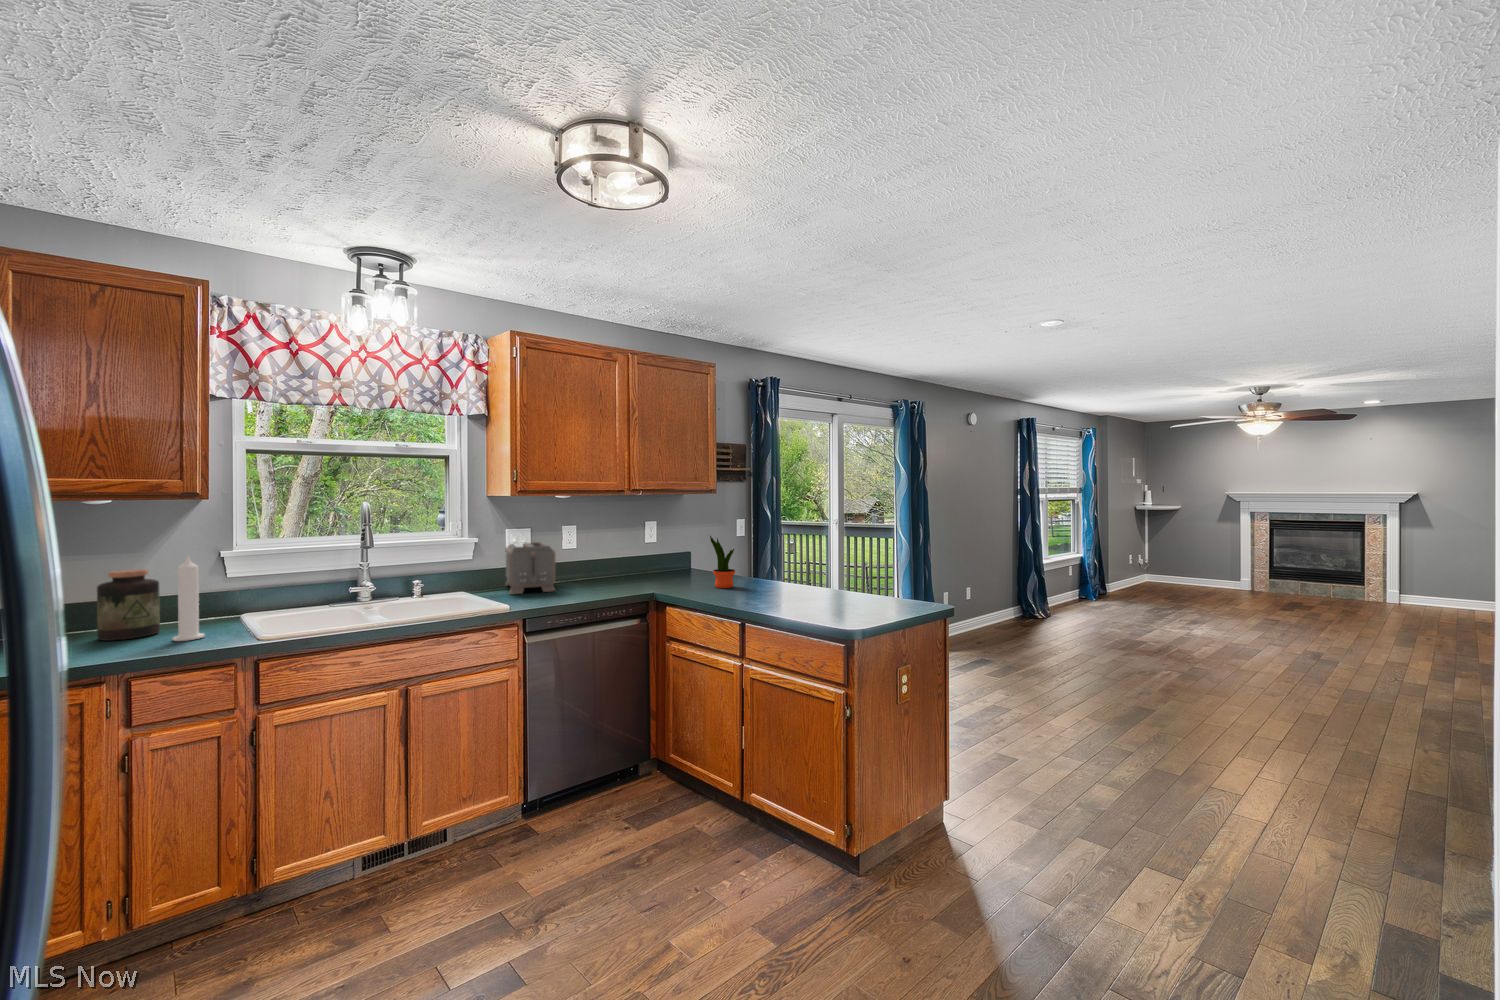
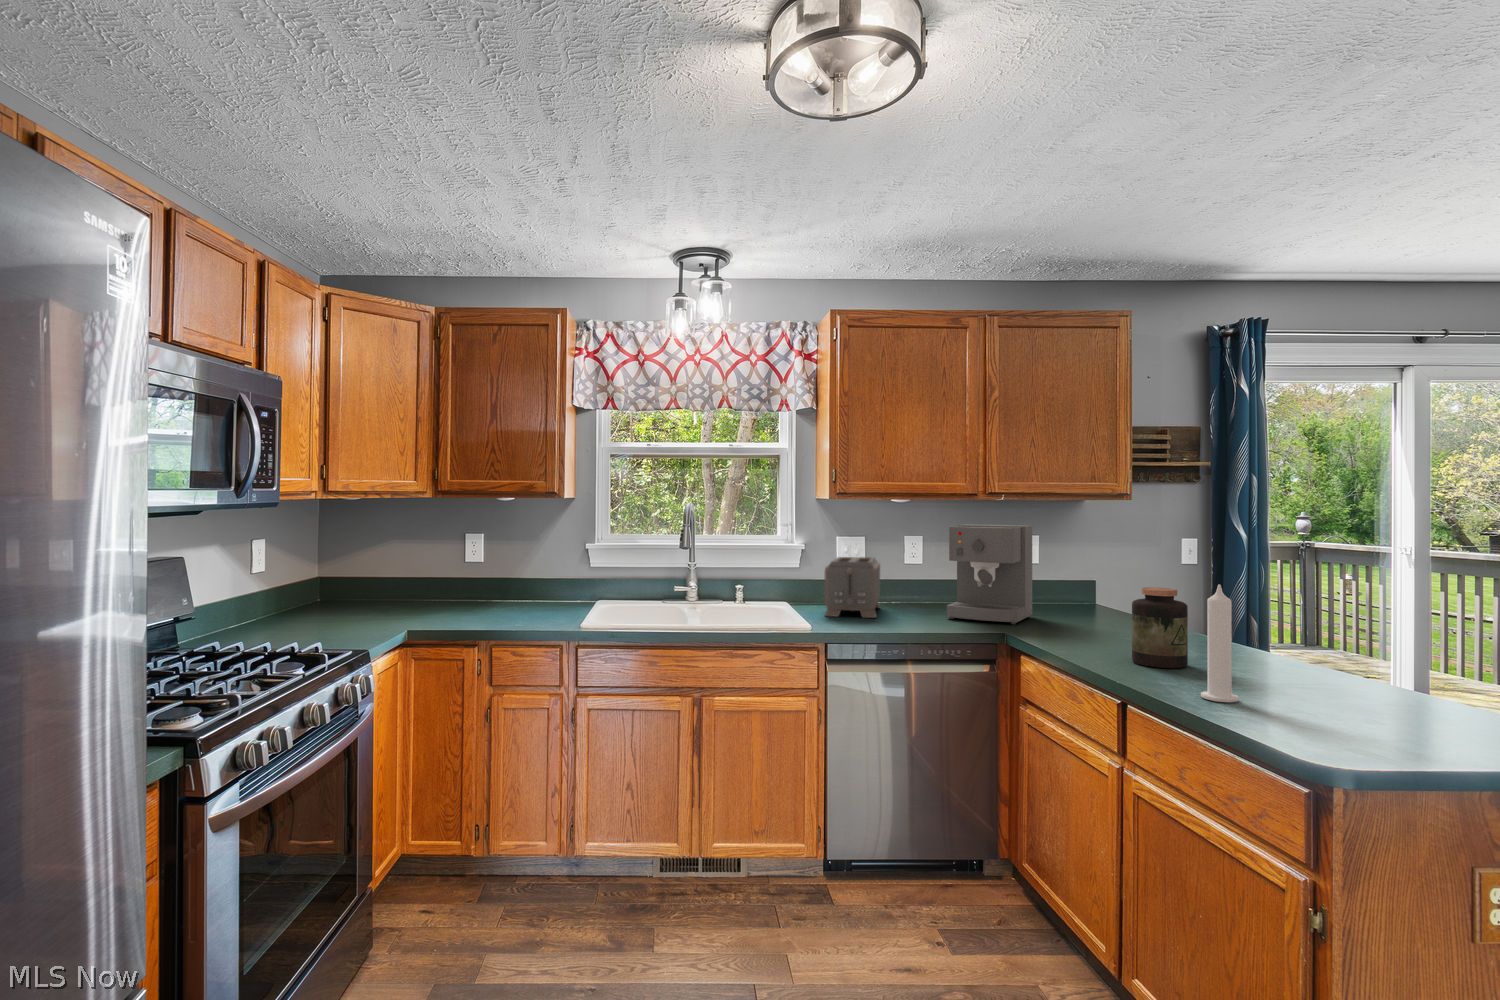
coffee maker: none [609,512,665,586] -> present [947,525,1032,624]
potted plant: present [710,536,735,588] -> none [1076,560,1121,639]
candle: present [173,556,205,641] -> present [1201,584,1239,702]
jar: present [97,569,160,641] -> present [1132,587,1188,668]

